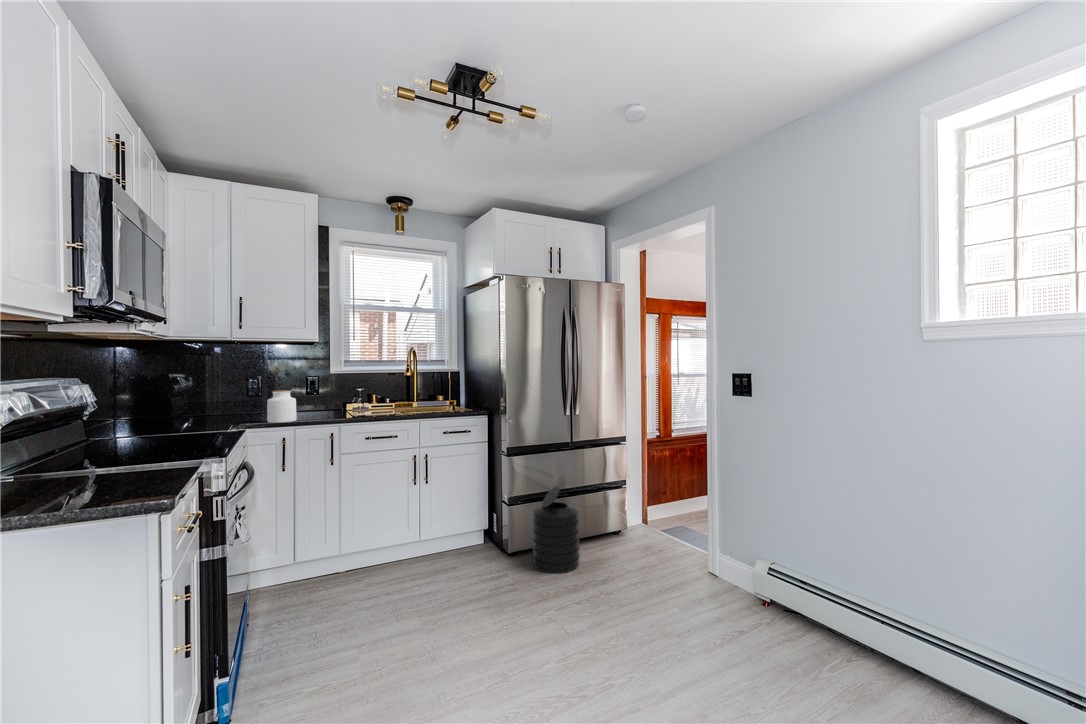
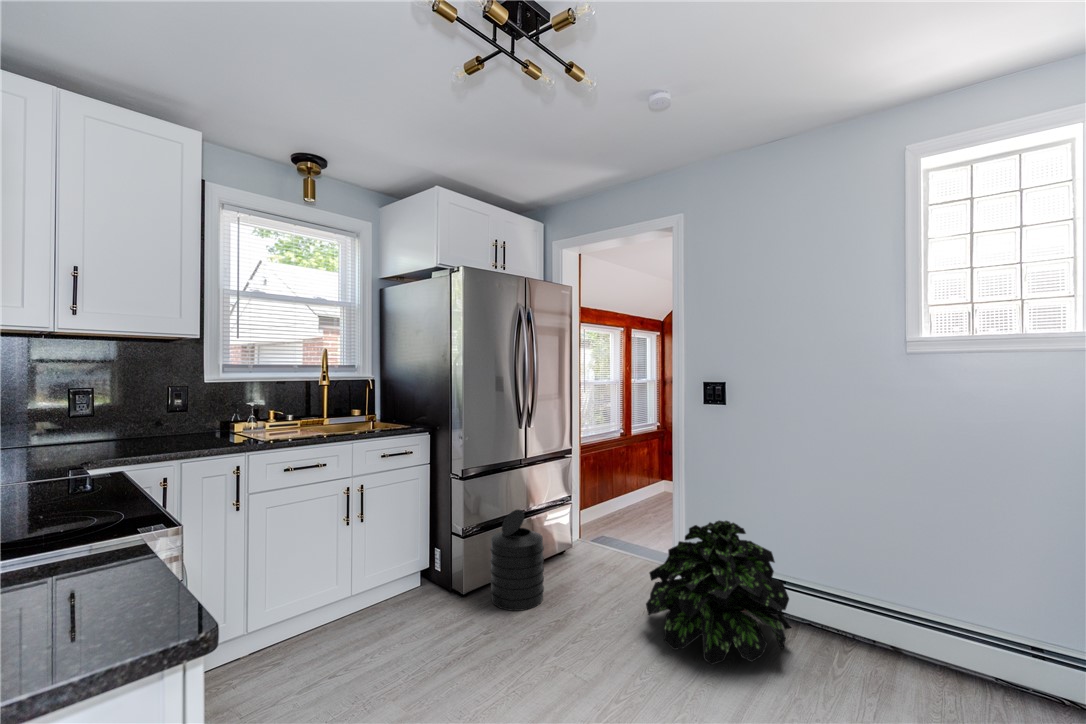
jar: present [267,390,296,423] -> none [136,408,183,457]
potted plant: none [650,510,798,648] -> present [646,521,791,665]

